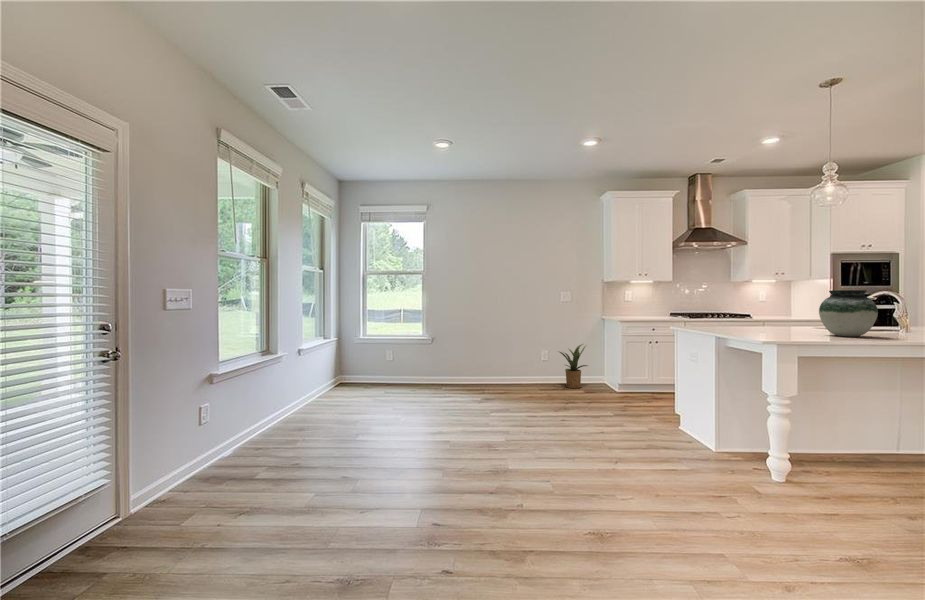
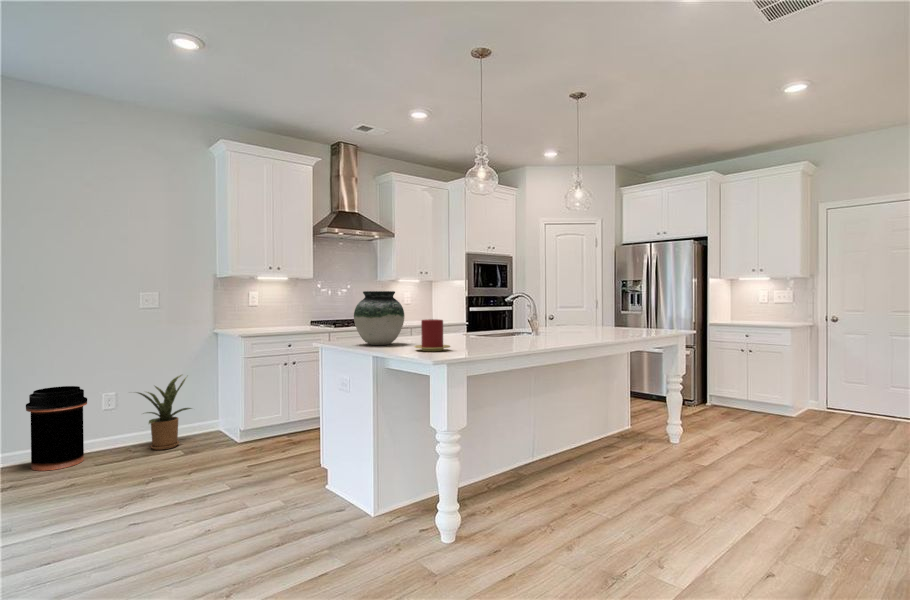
vase: present [819,290,878,337] -> present [354,291,404,345]
candle: none [751,312,785,336] -> present [415,319,450,351]
trash can: none [508,344,535,388] -> present [26,386,87,471]

